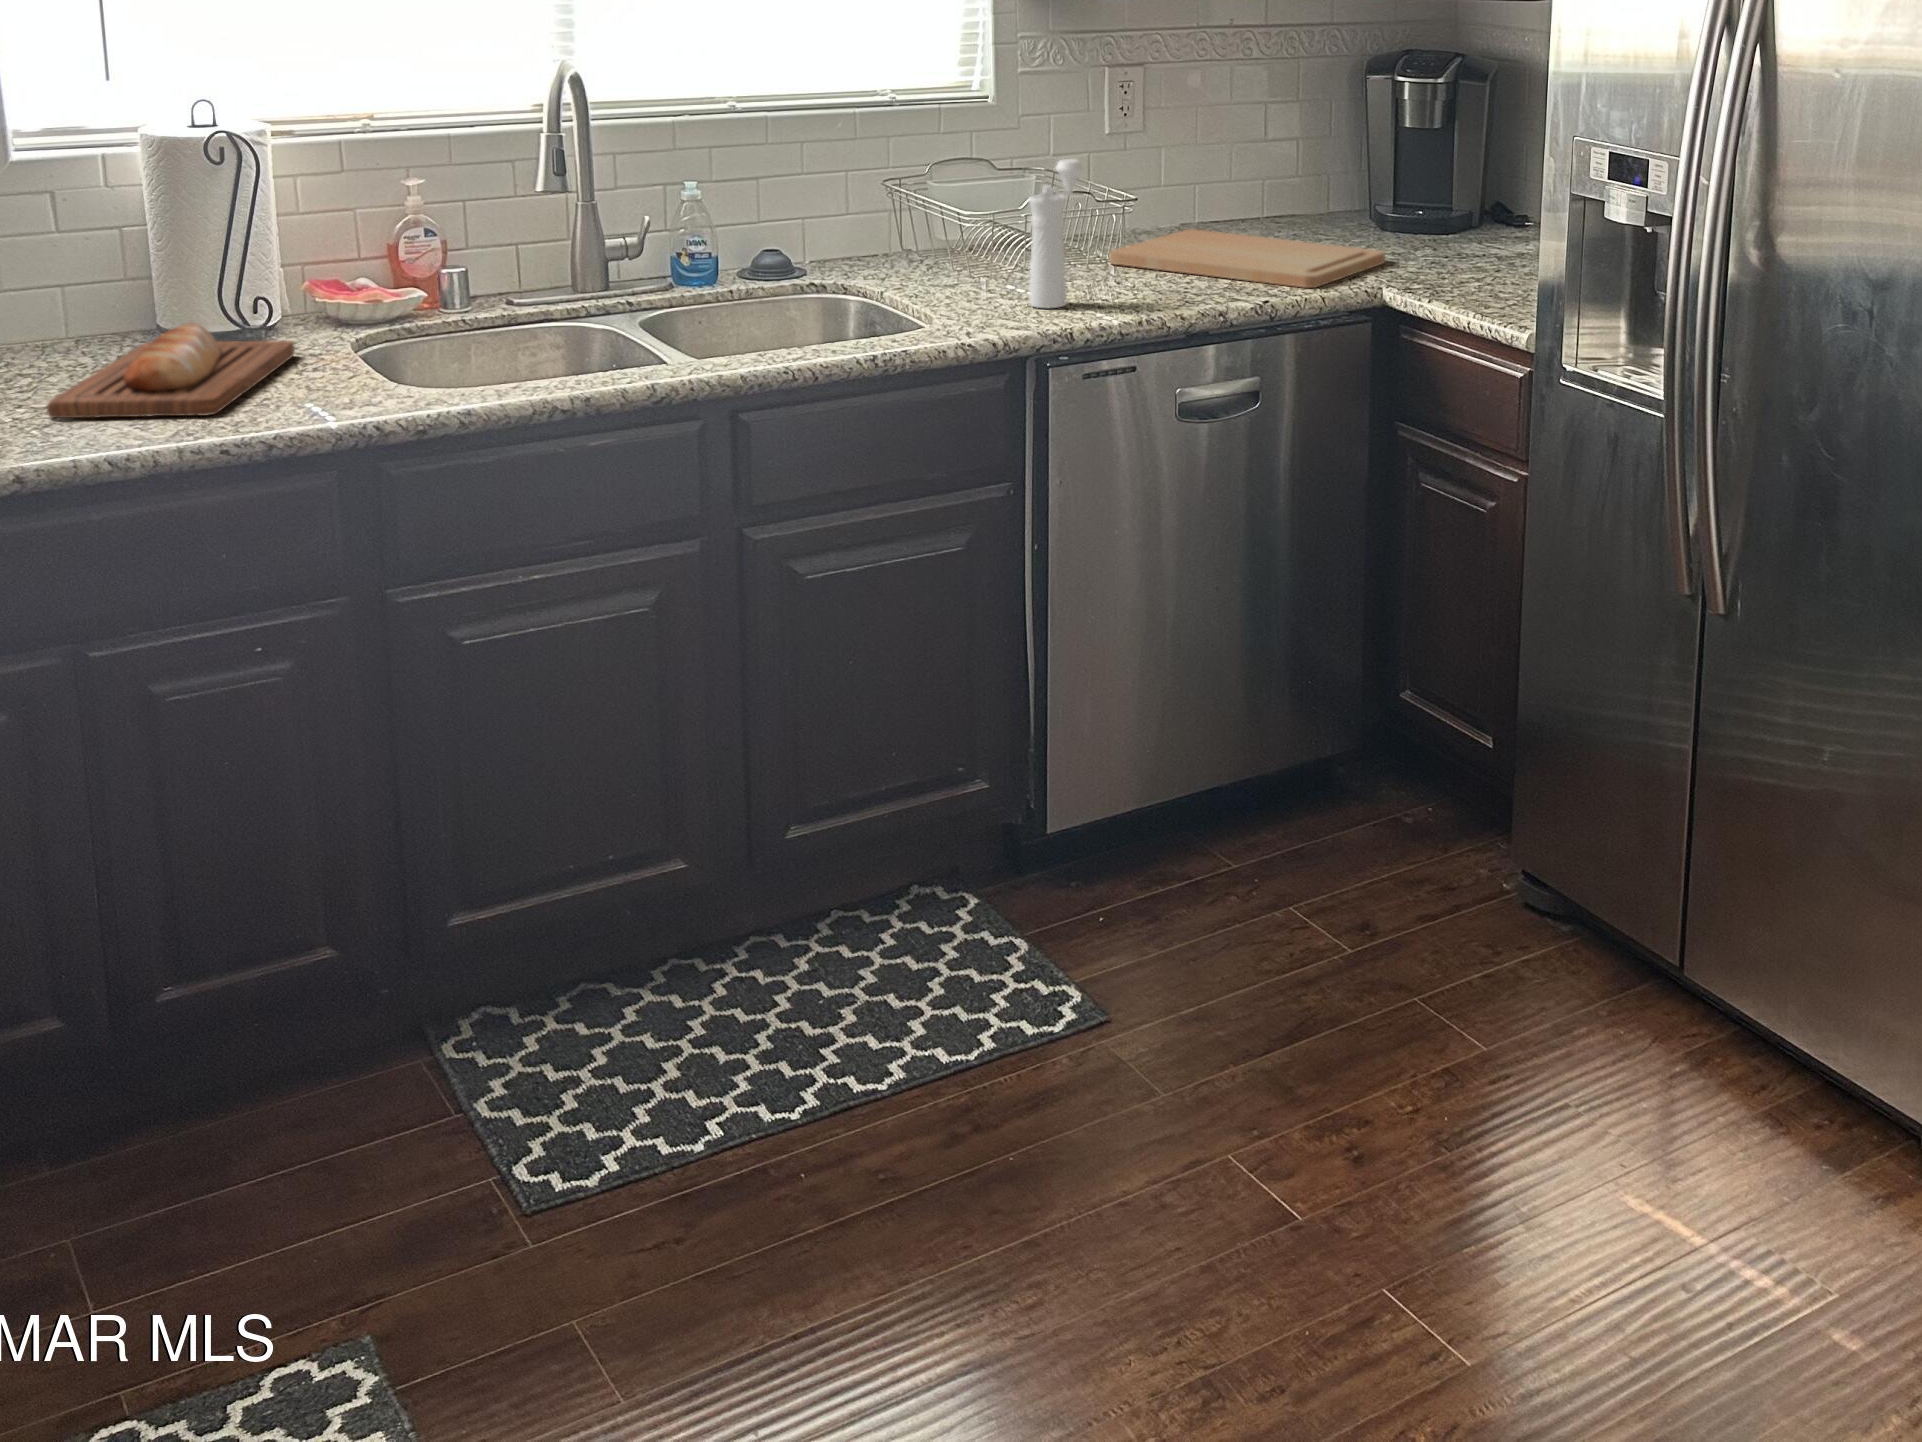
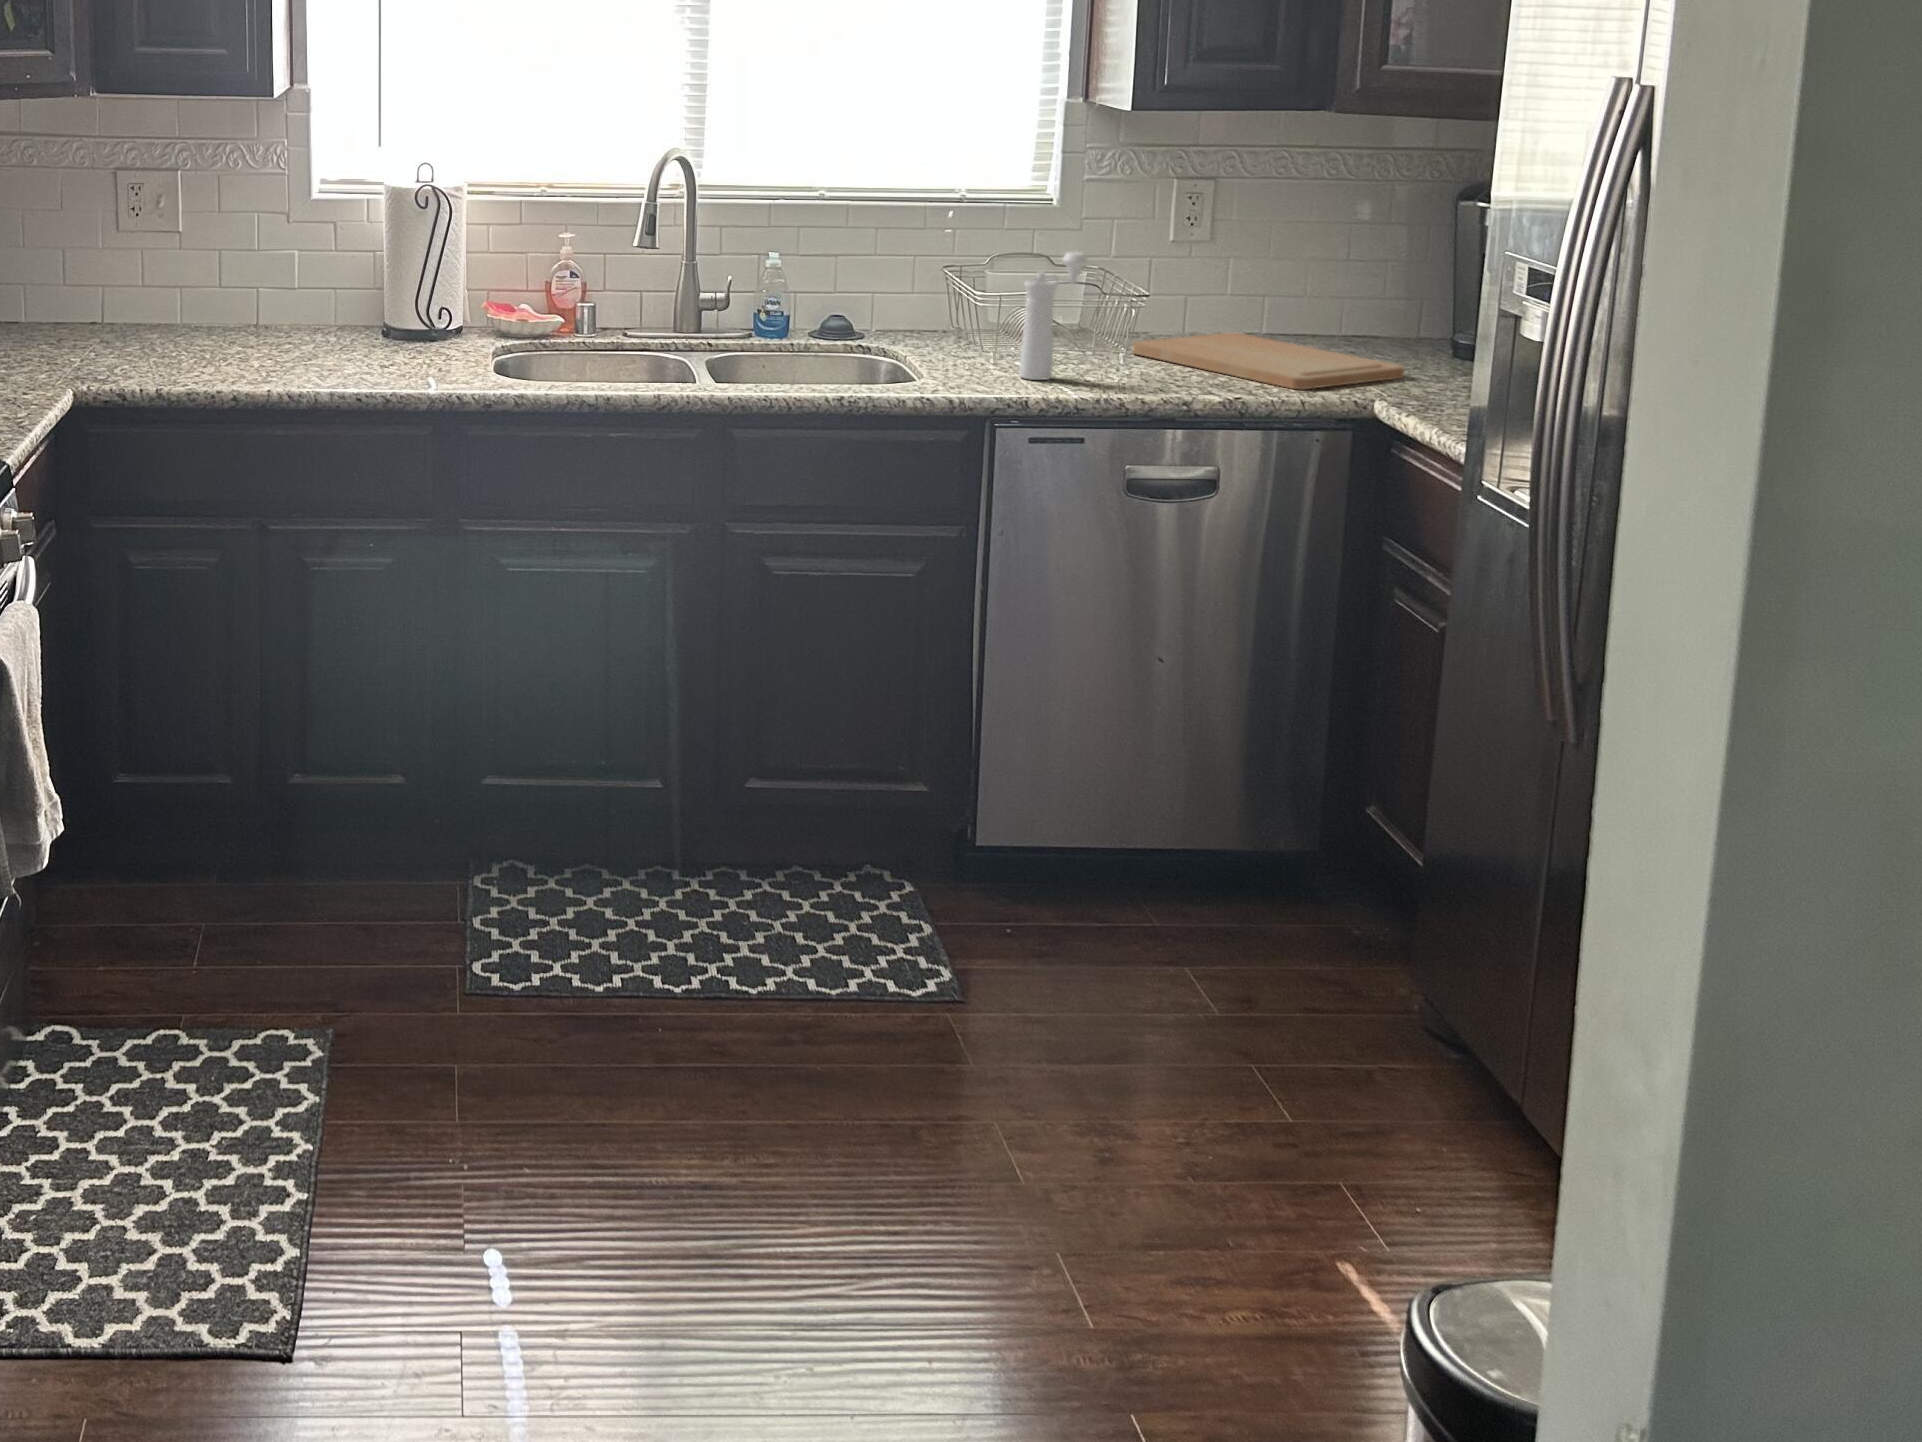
bread loaf: present [47,323,295,418] -> none [275,320,453,380]

